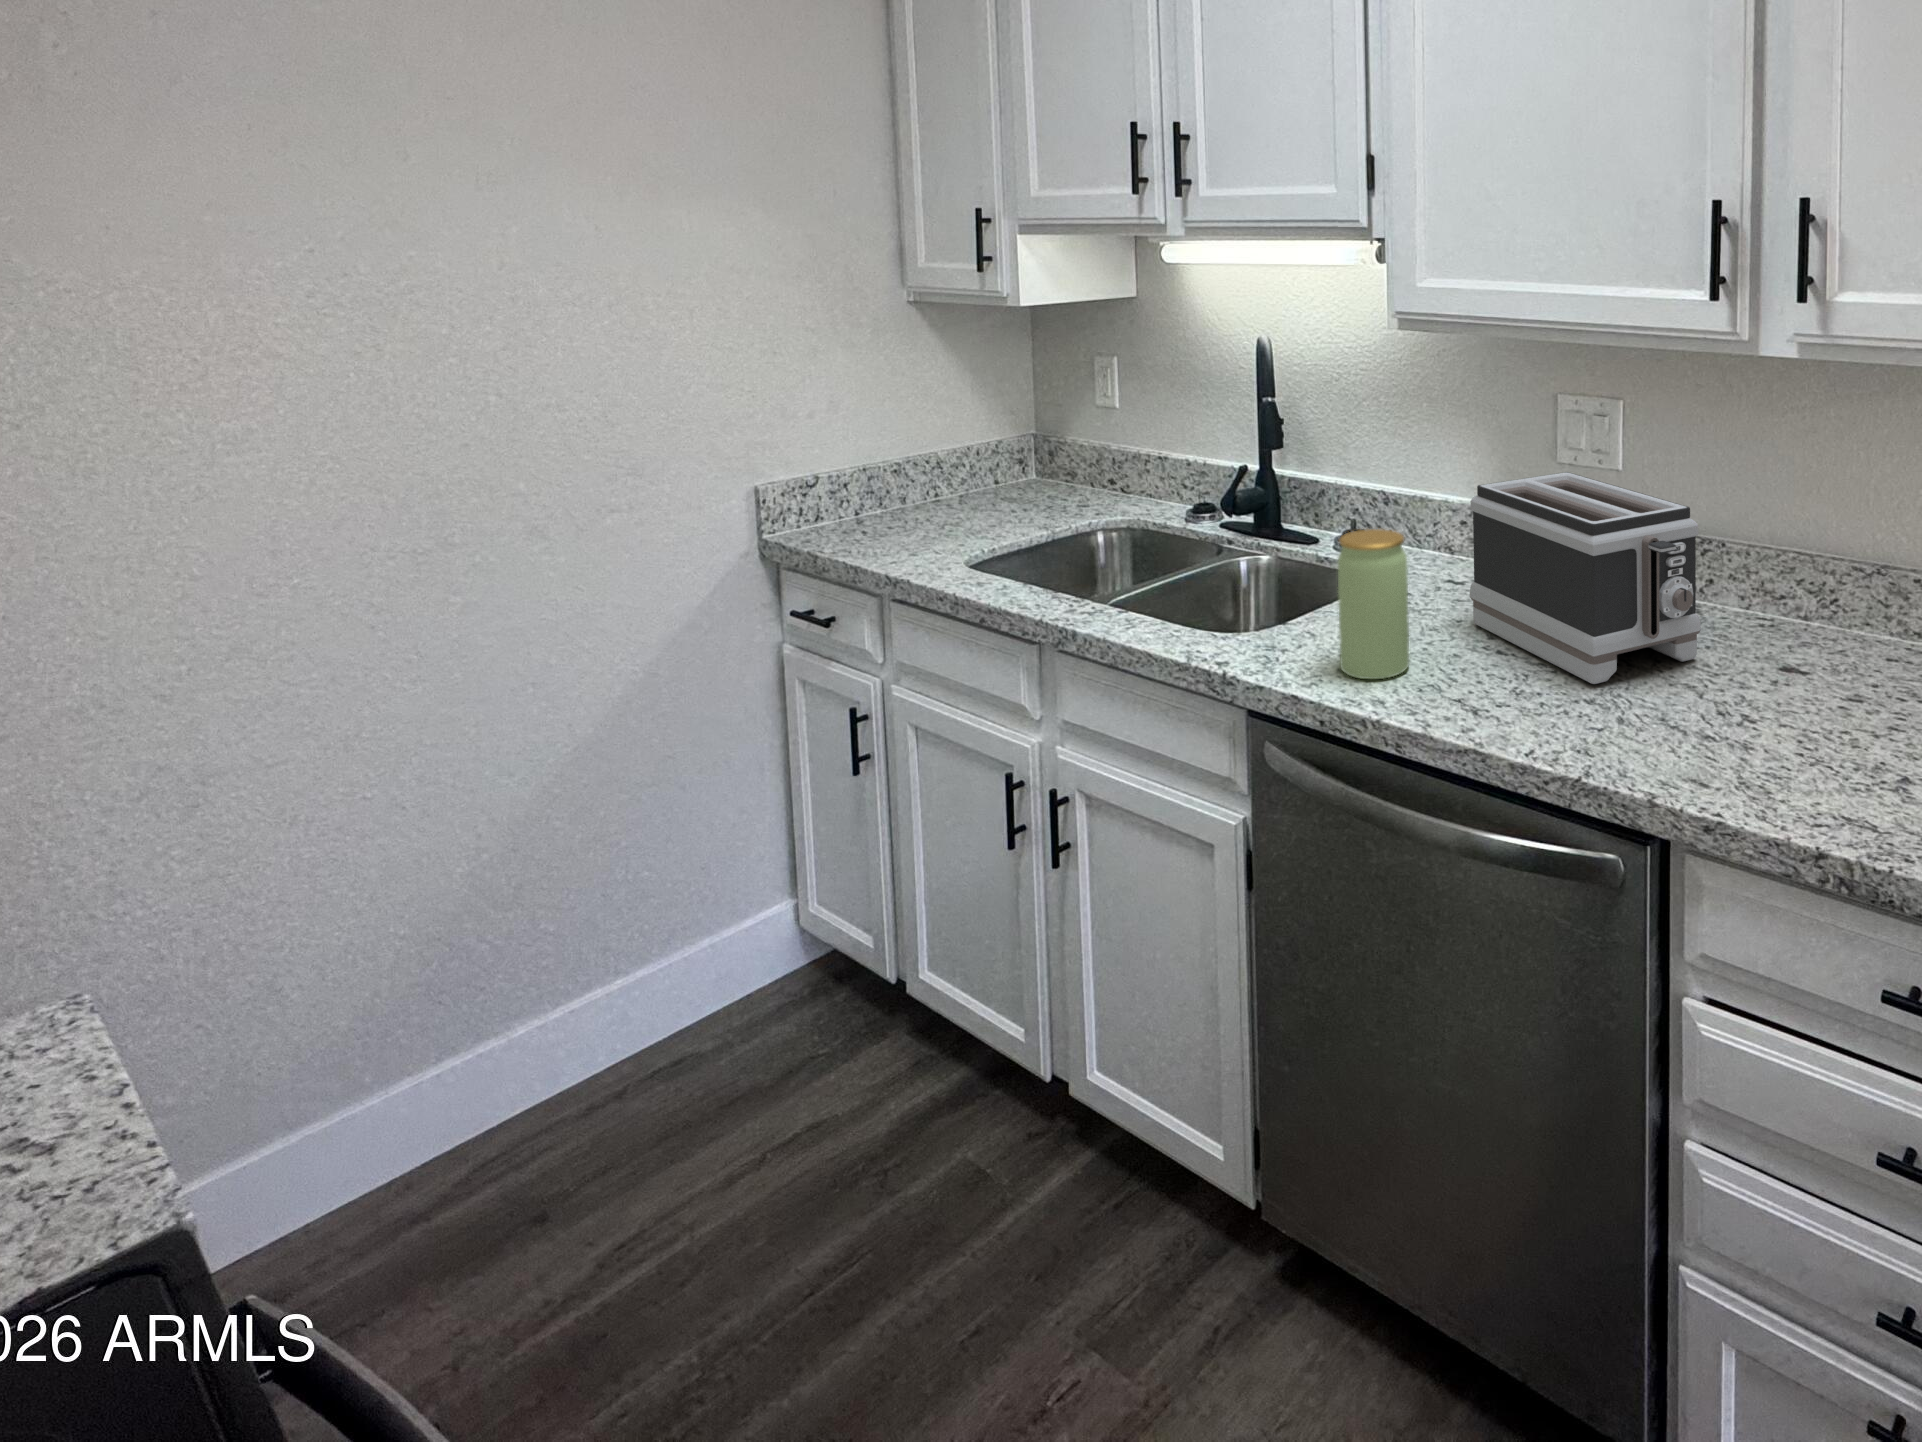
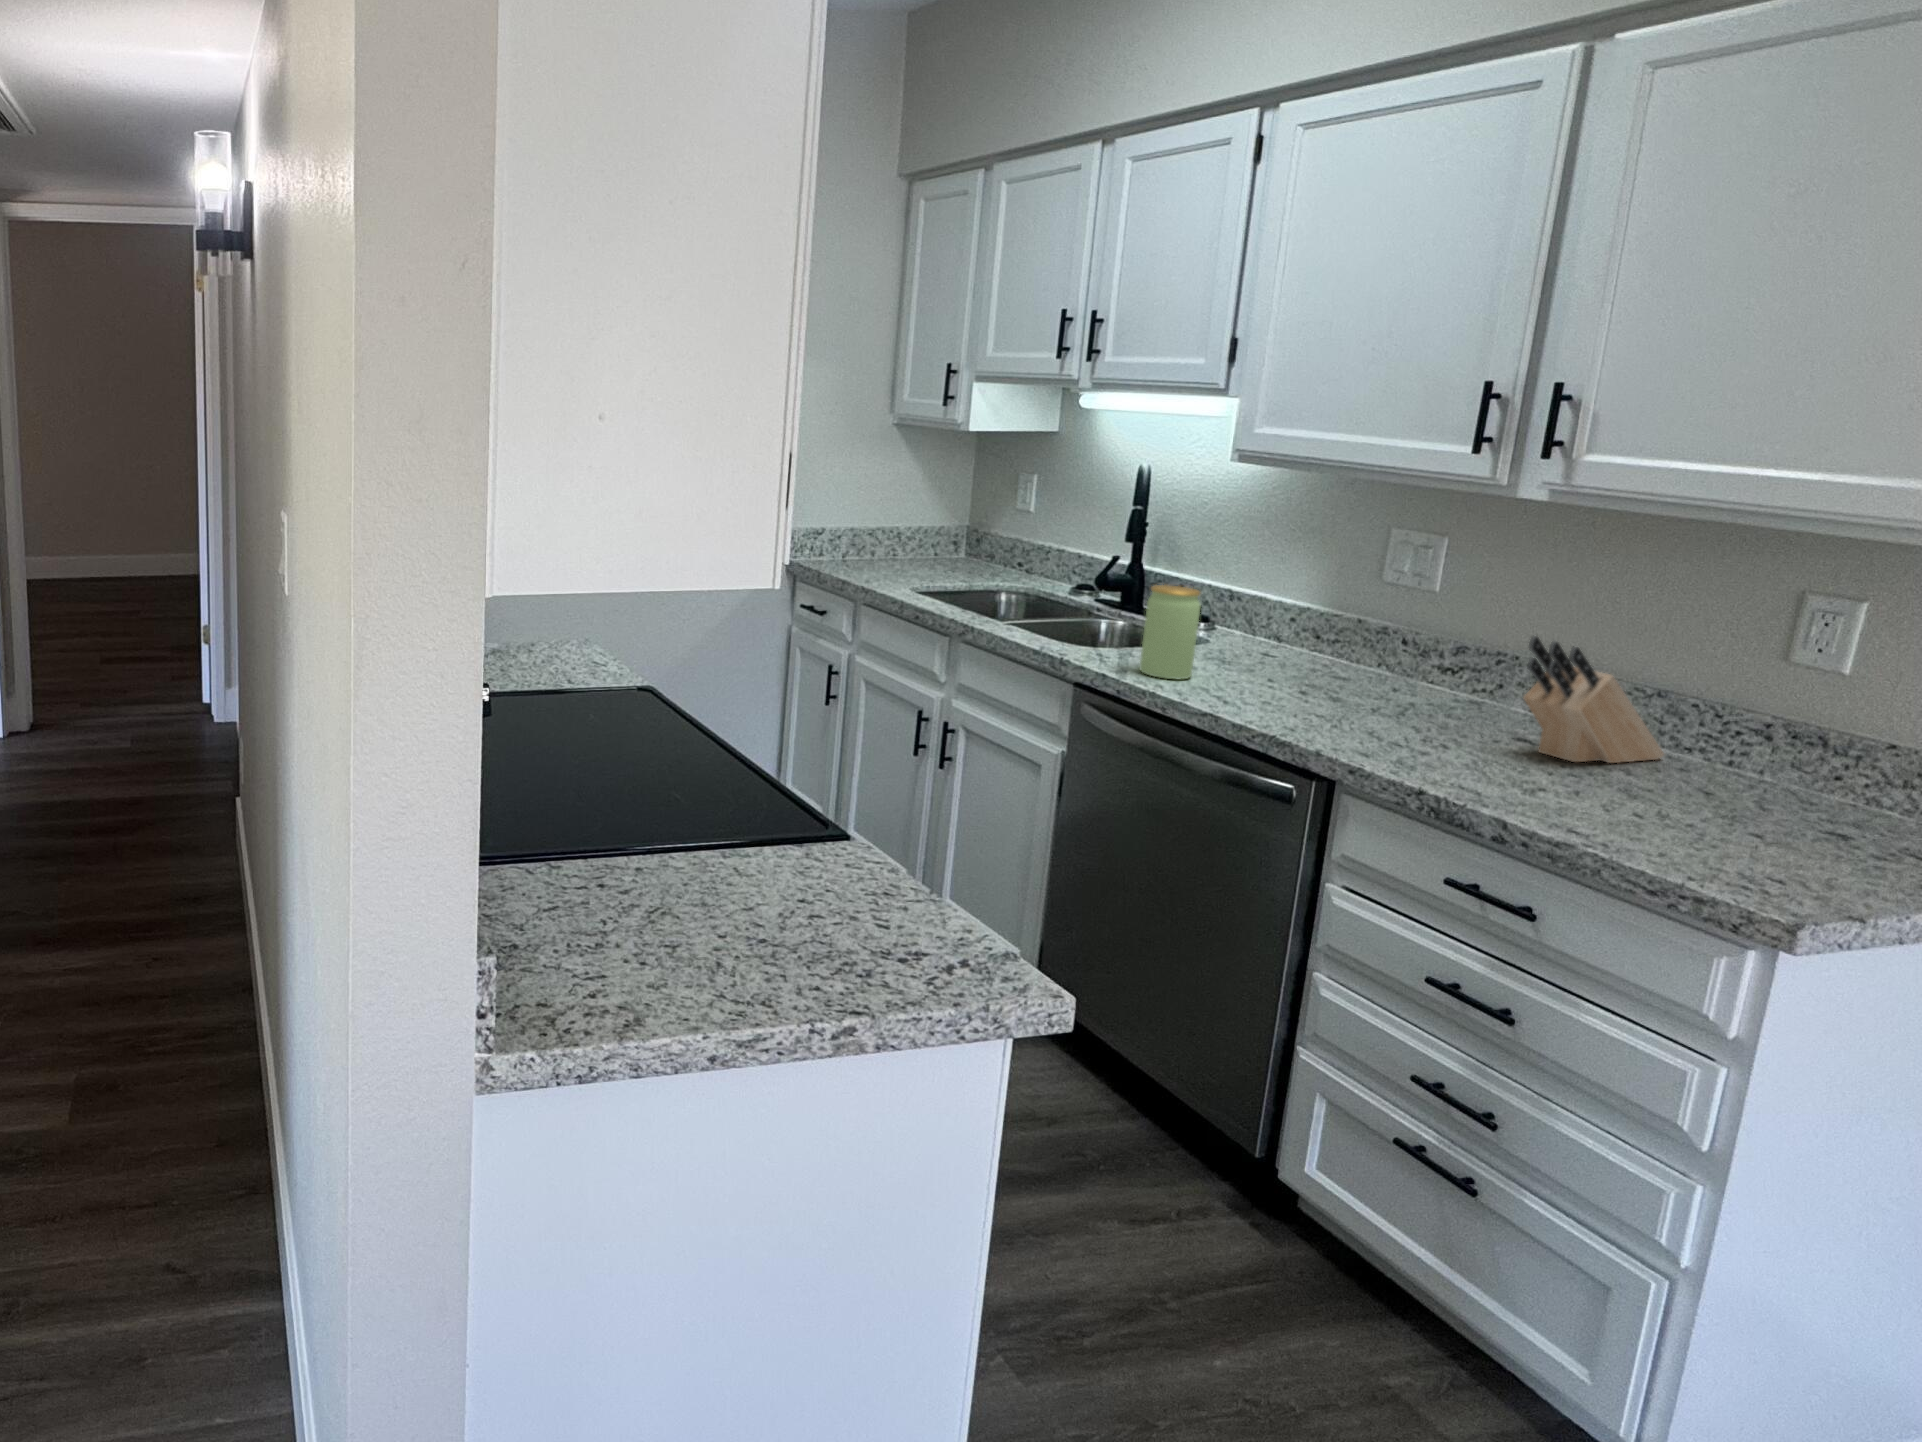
toaster: present [1470,472,1701,684] -> none [1261,575,1455,718]
knife block: none [1807,544,1913,700] -> present [1524,636,1664,763]

